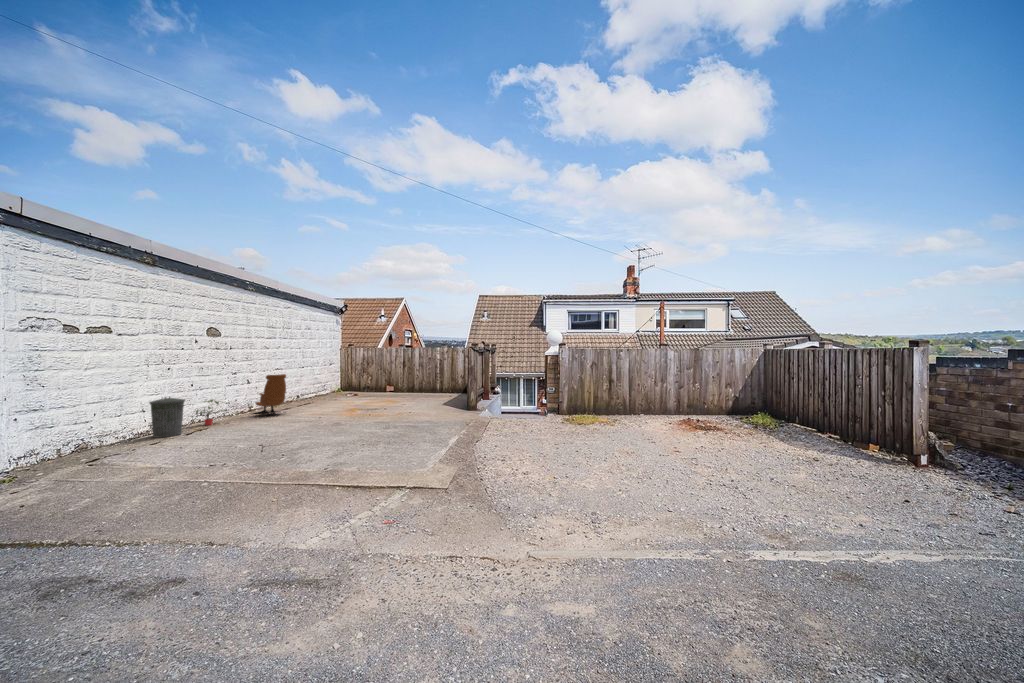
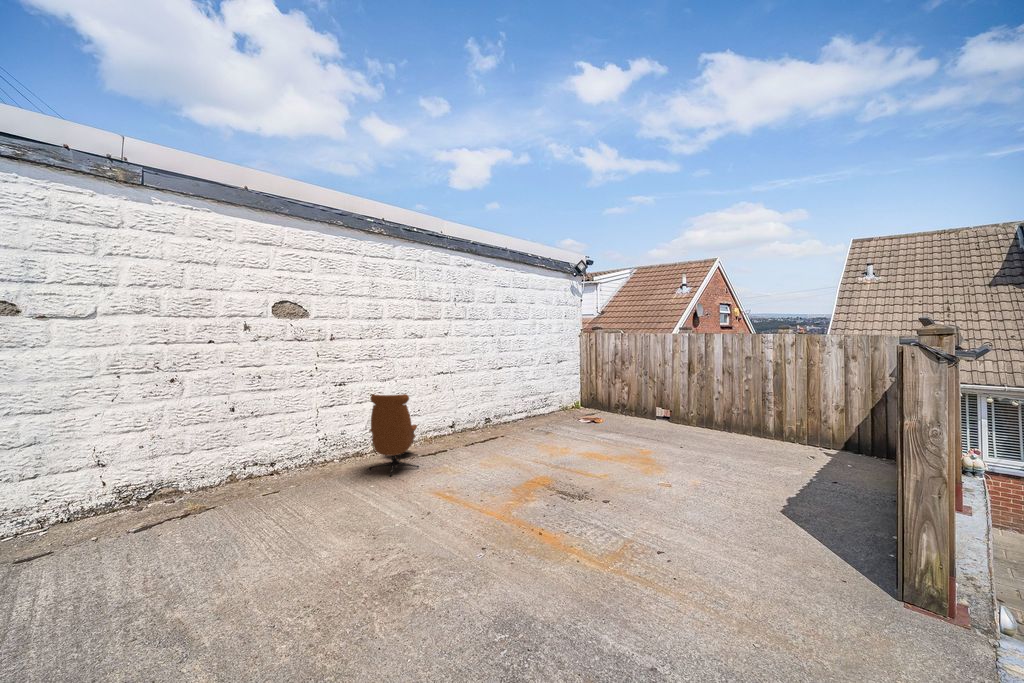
trash can: present [150,397,185,438] -> none [92,443,166,532]
potted plant: present [195,400,225,425] -> none [227,438,296,490]

